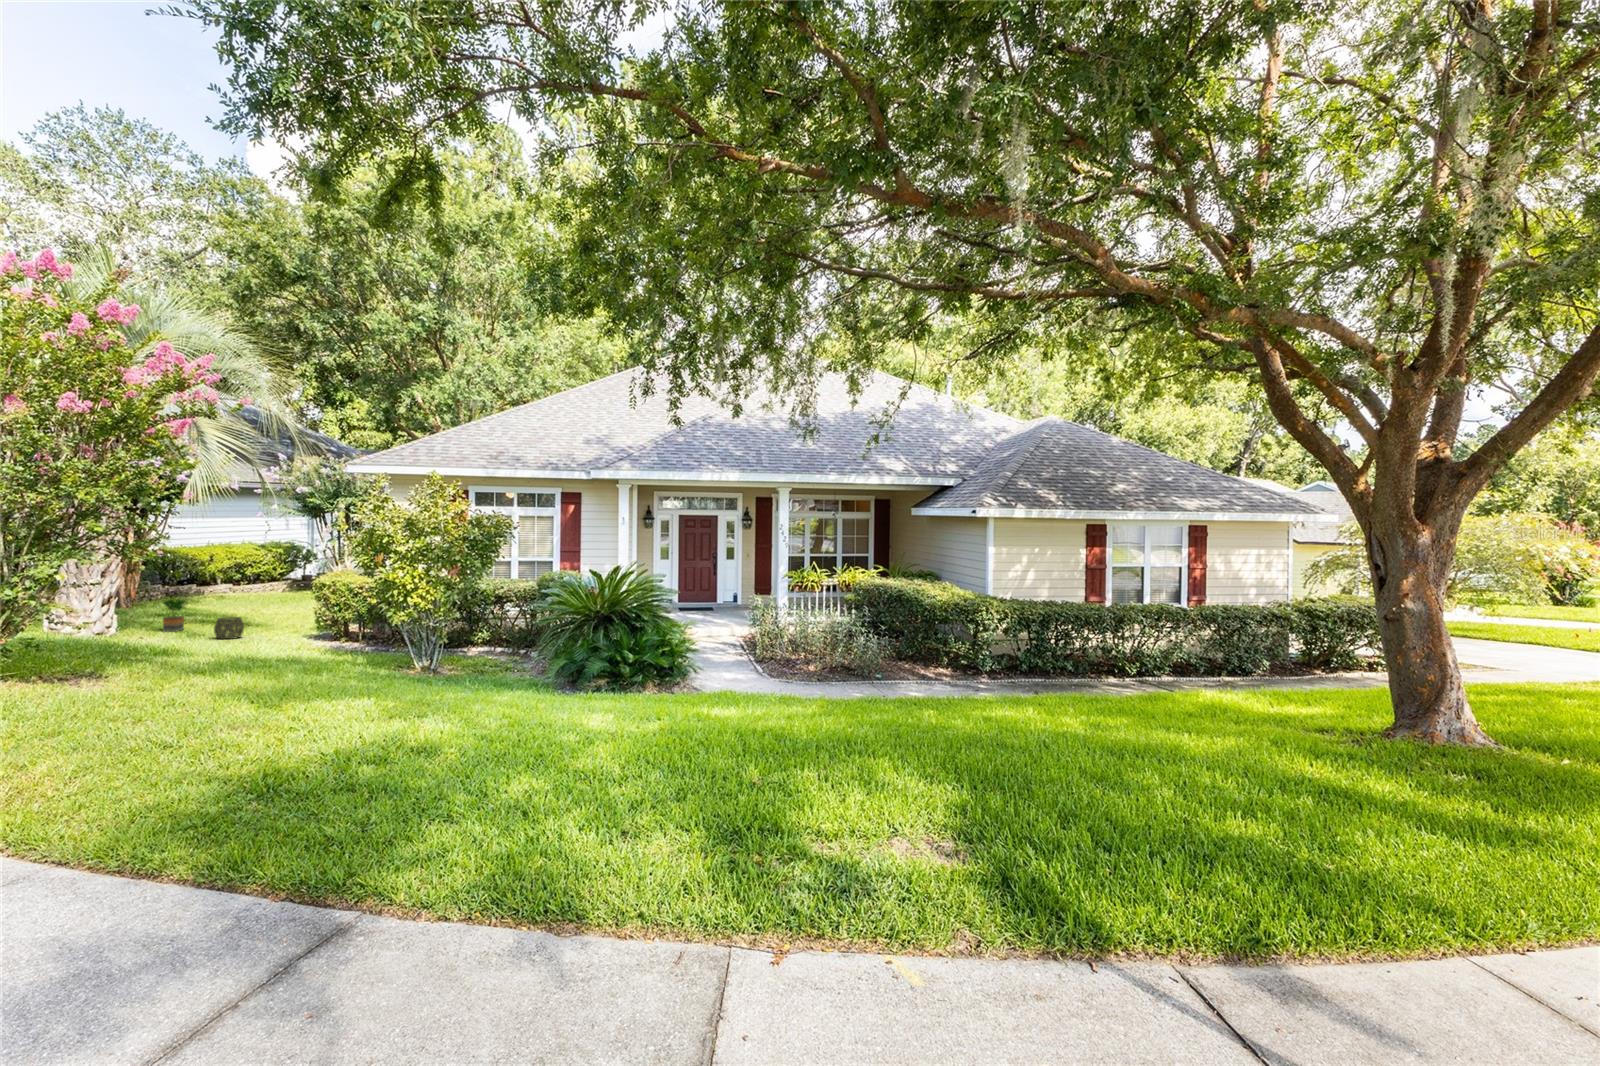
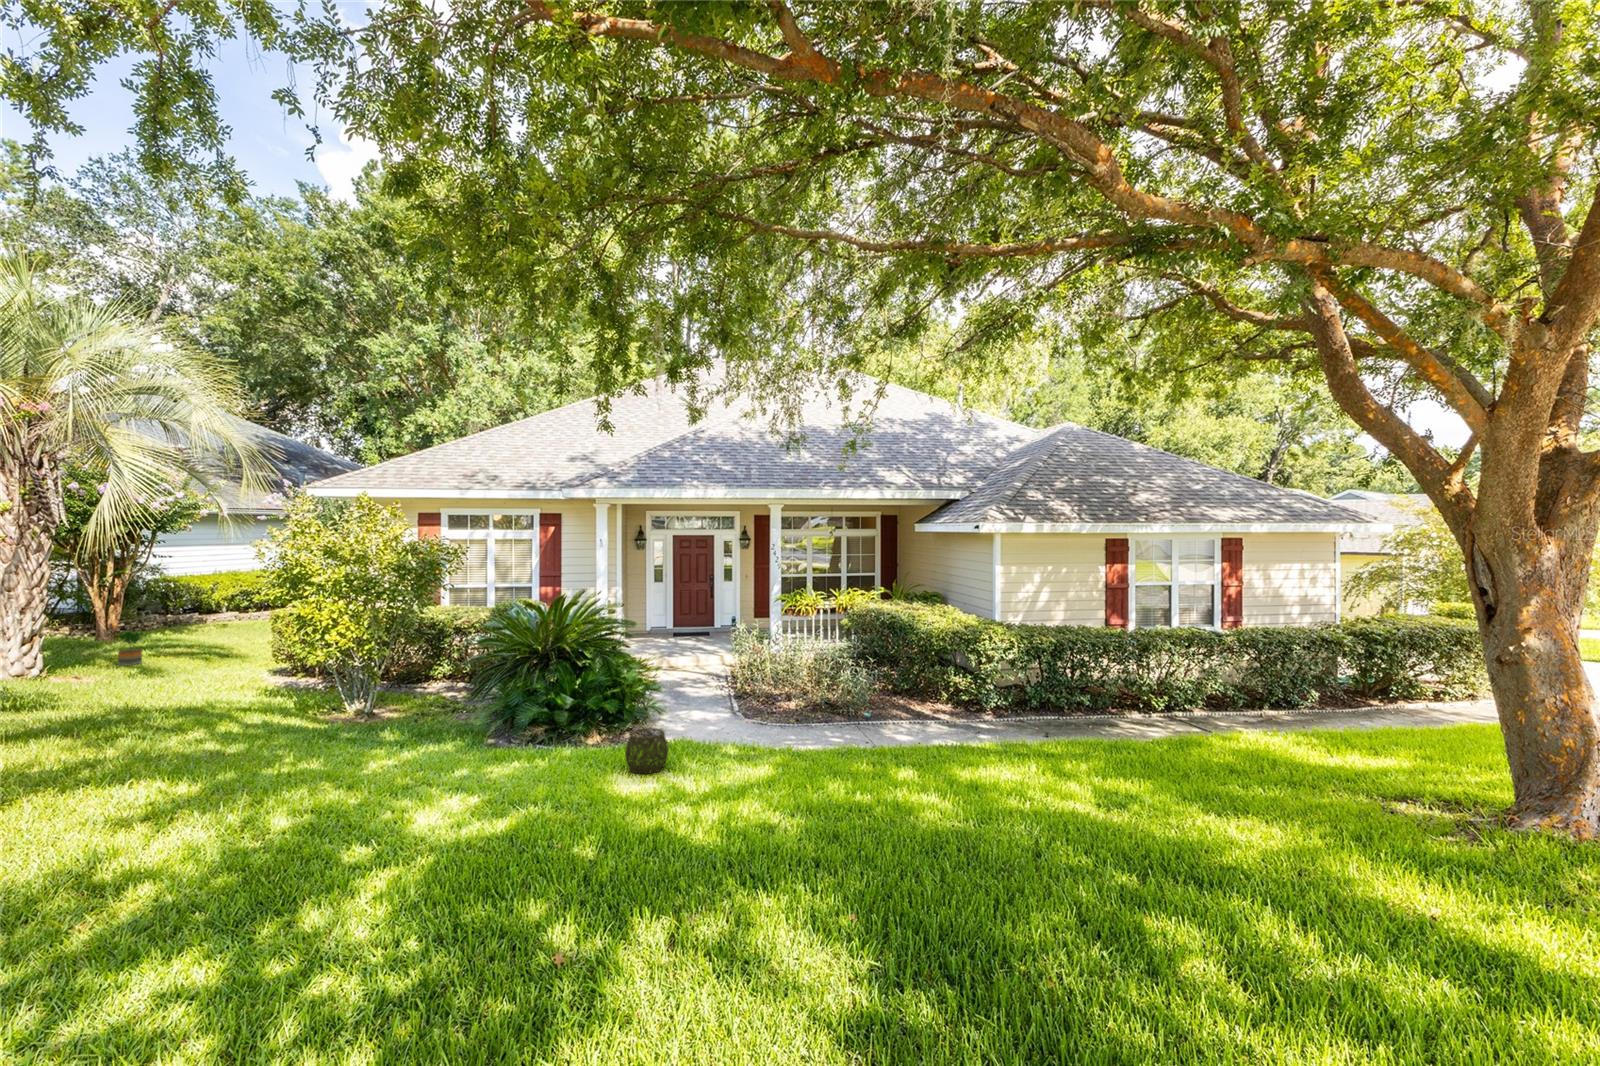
woven basket: present [214,617,244,639] -> present [625,728,668,774]

